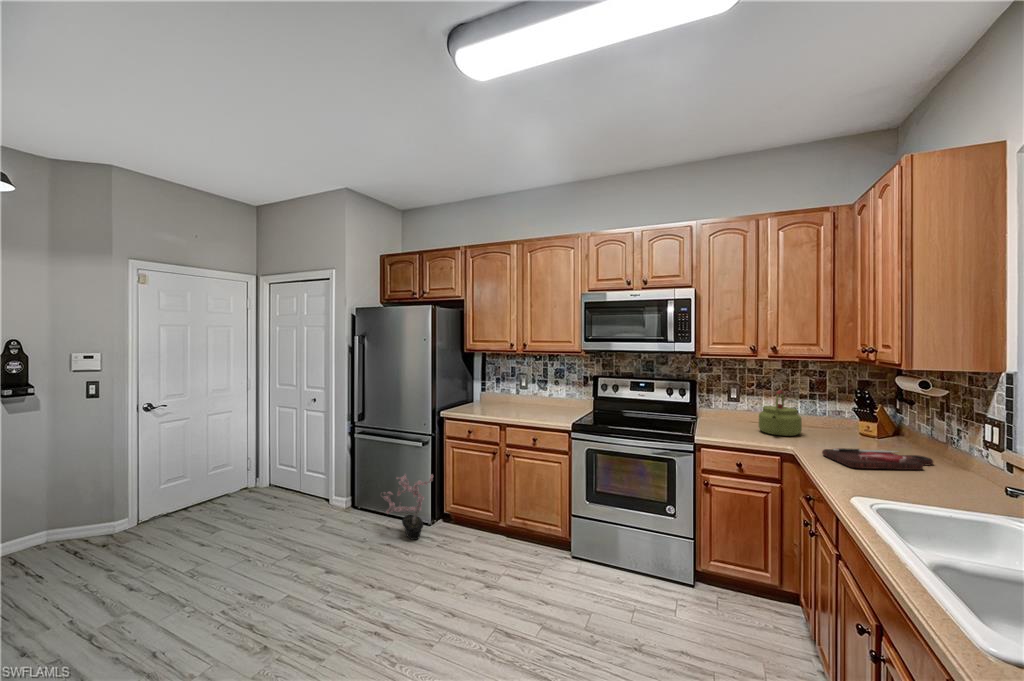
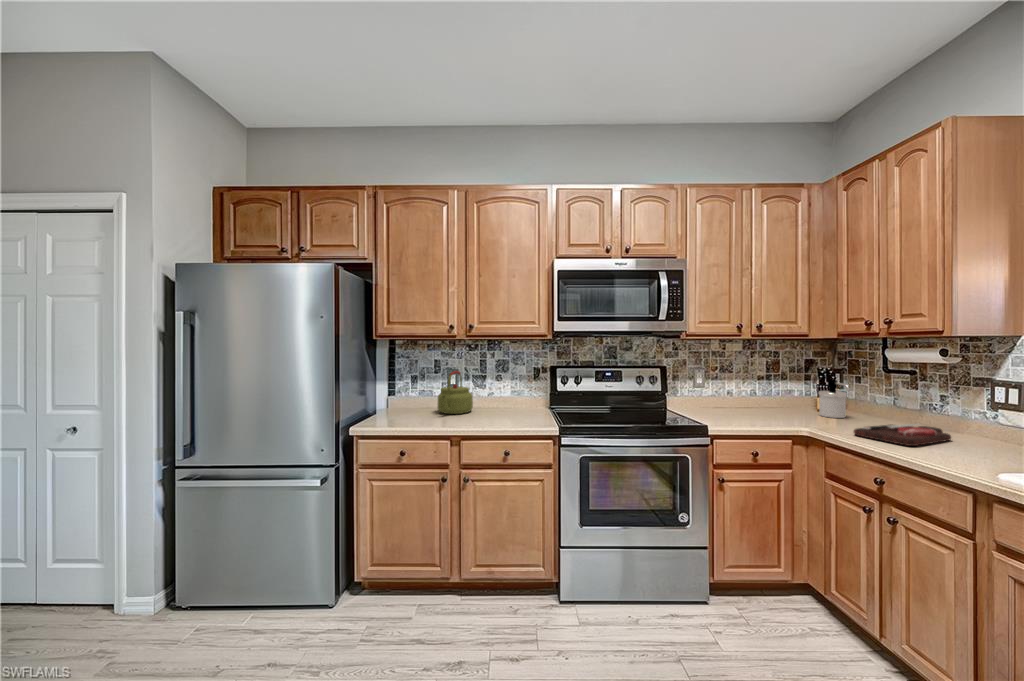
kettle: present [759,390,802,436] -> present [437,371,473,414]
soap dispenser: none [839,403,868,442] -> present [819,380,850,418]
potted plant: present [382,474,433,540] -> none [248,523,355,638]

